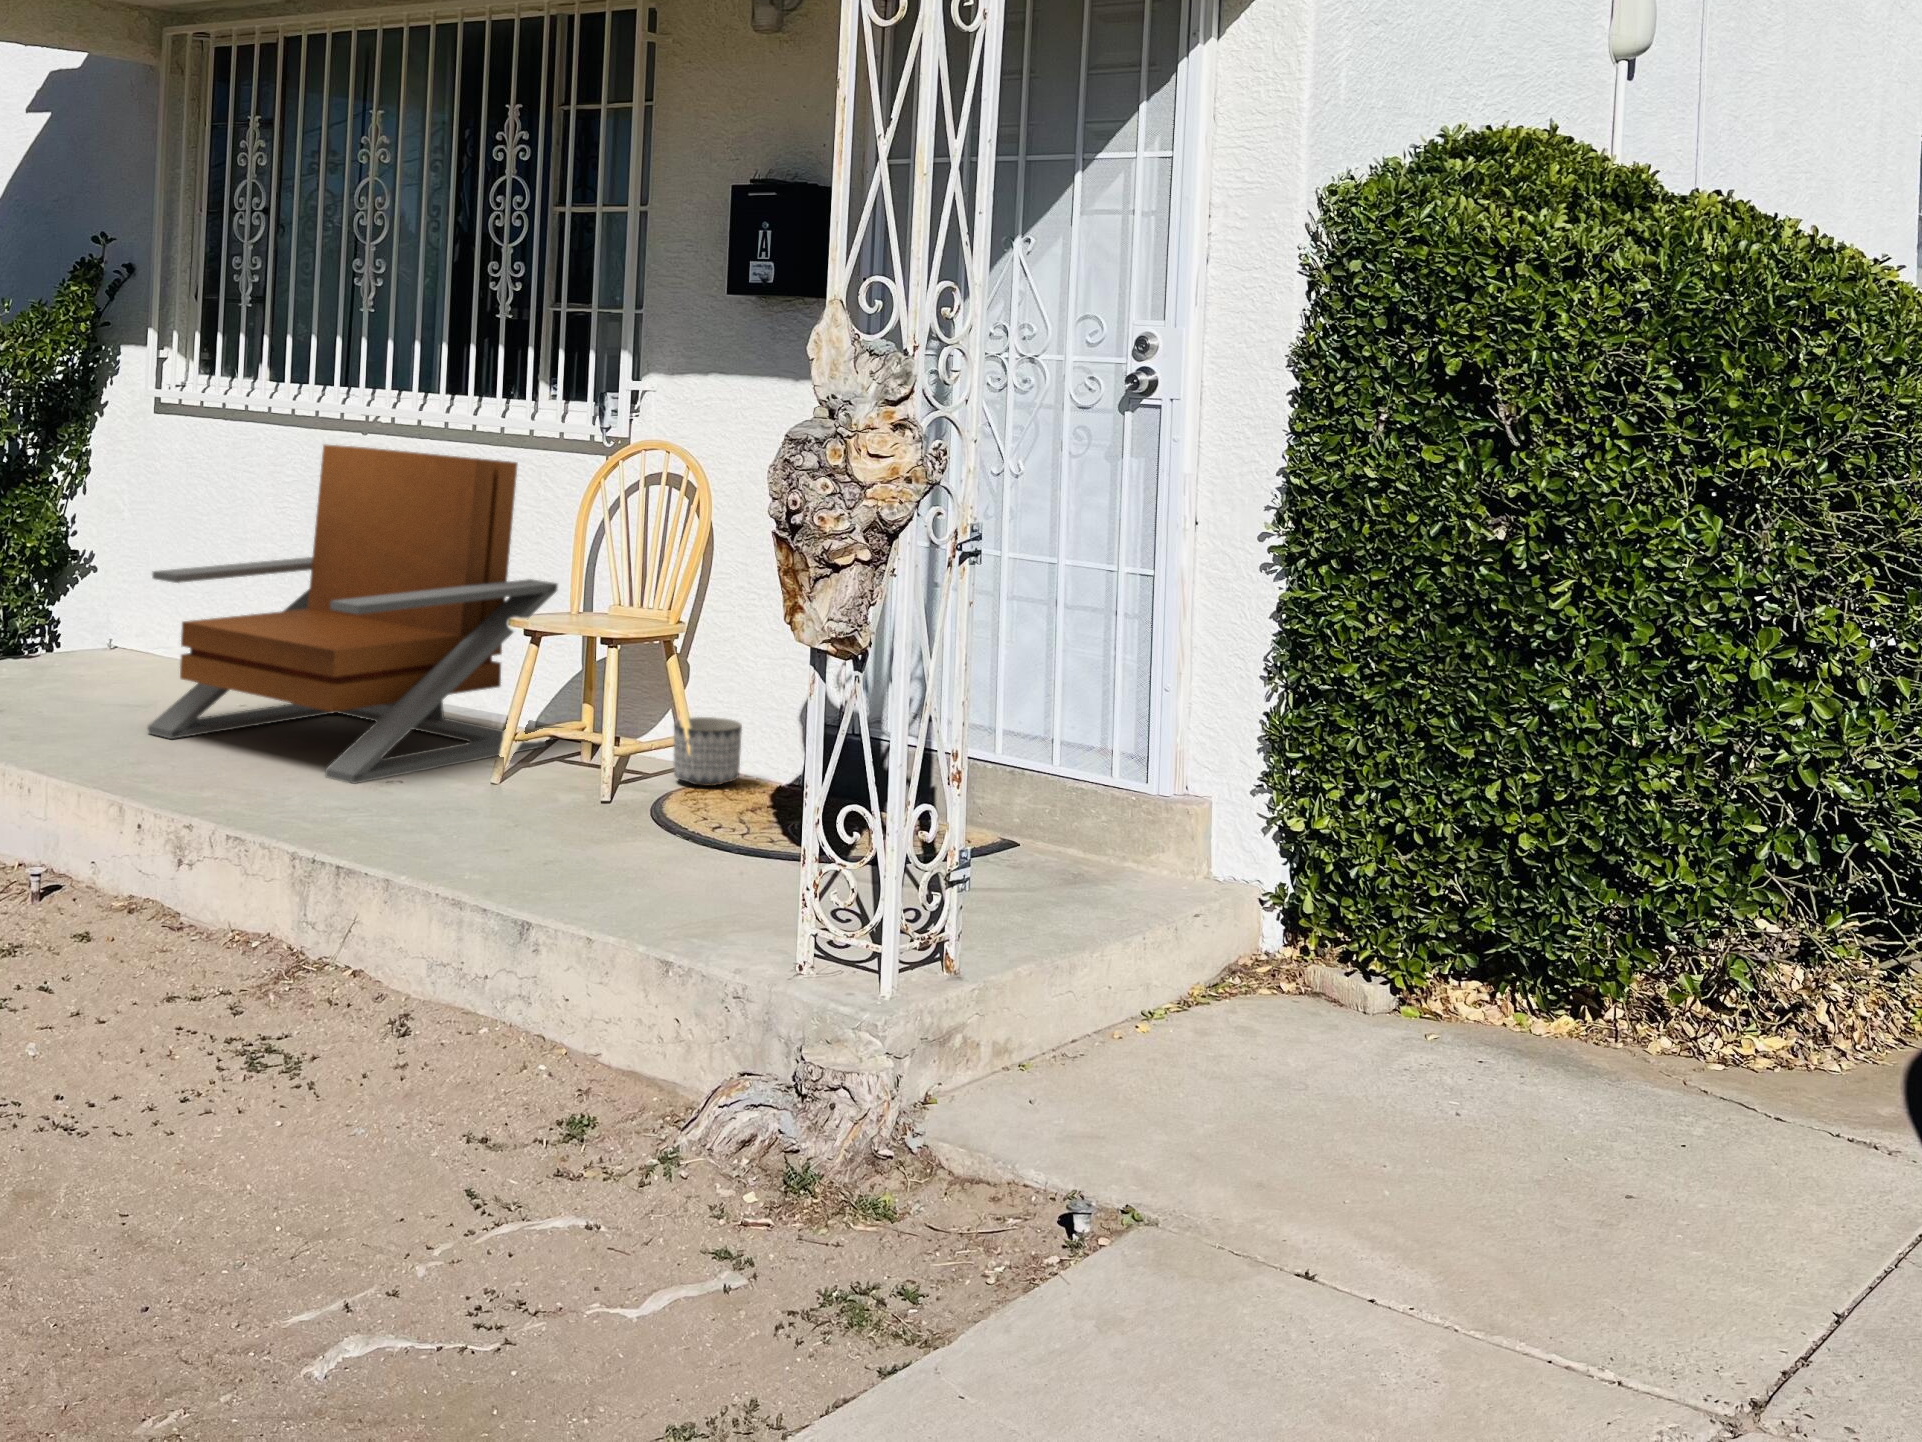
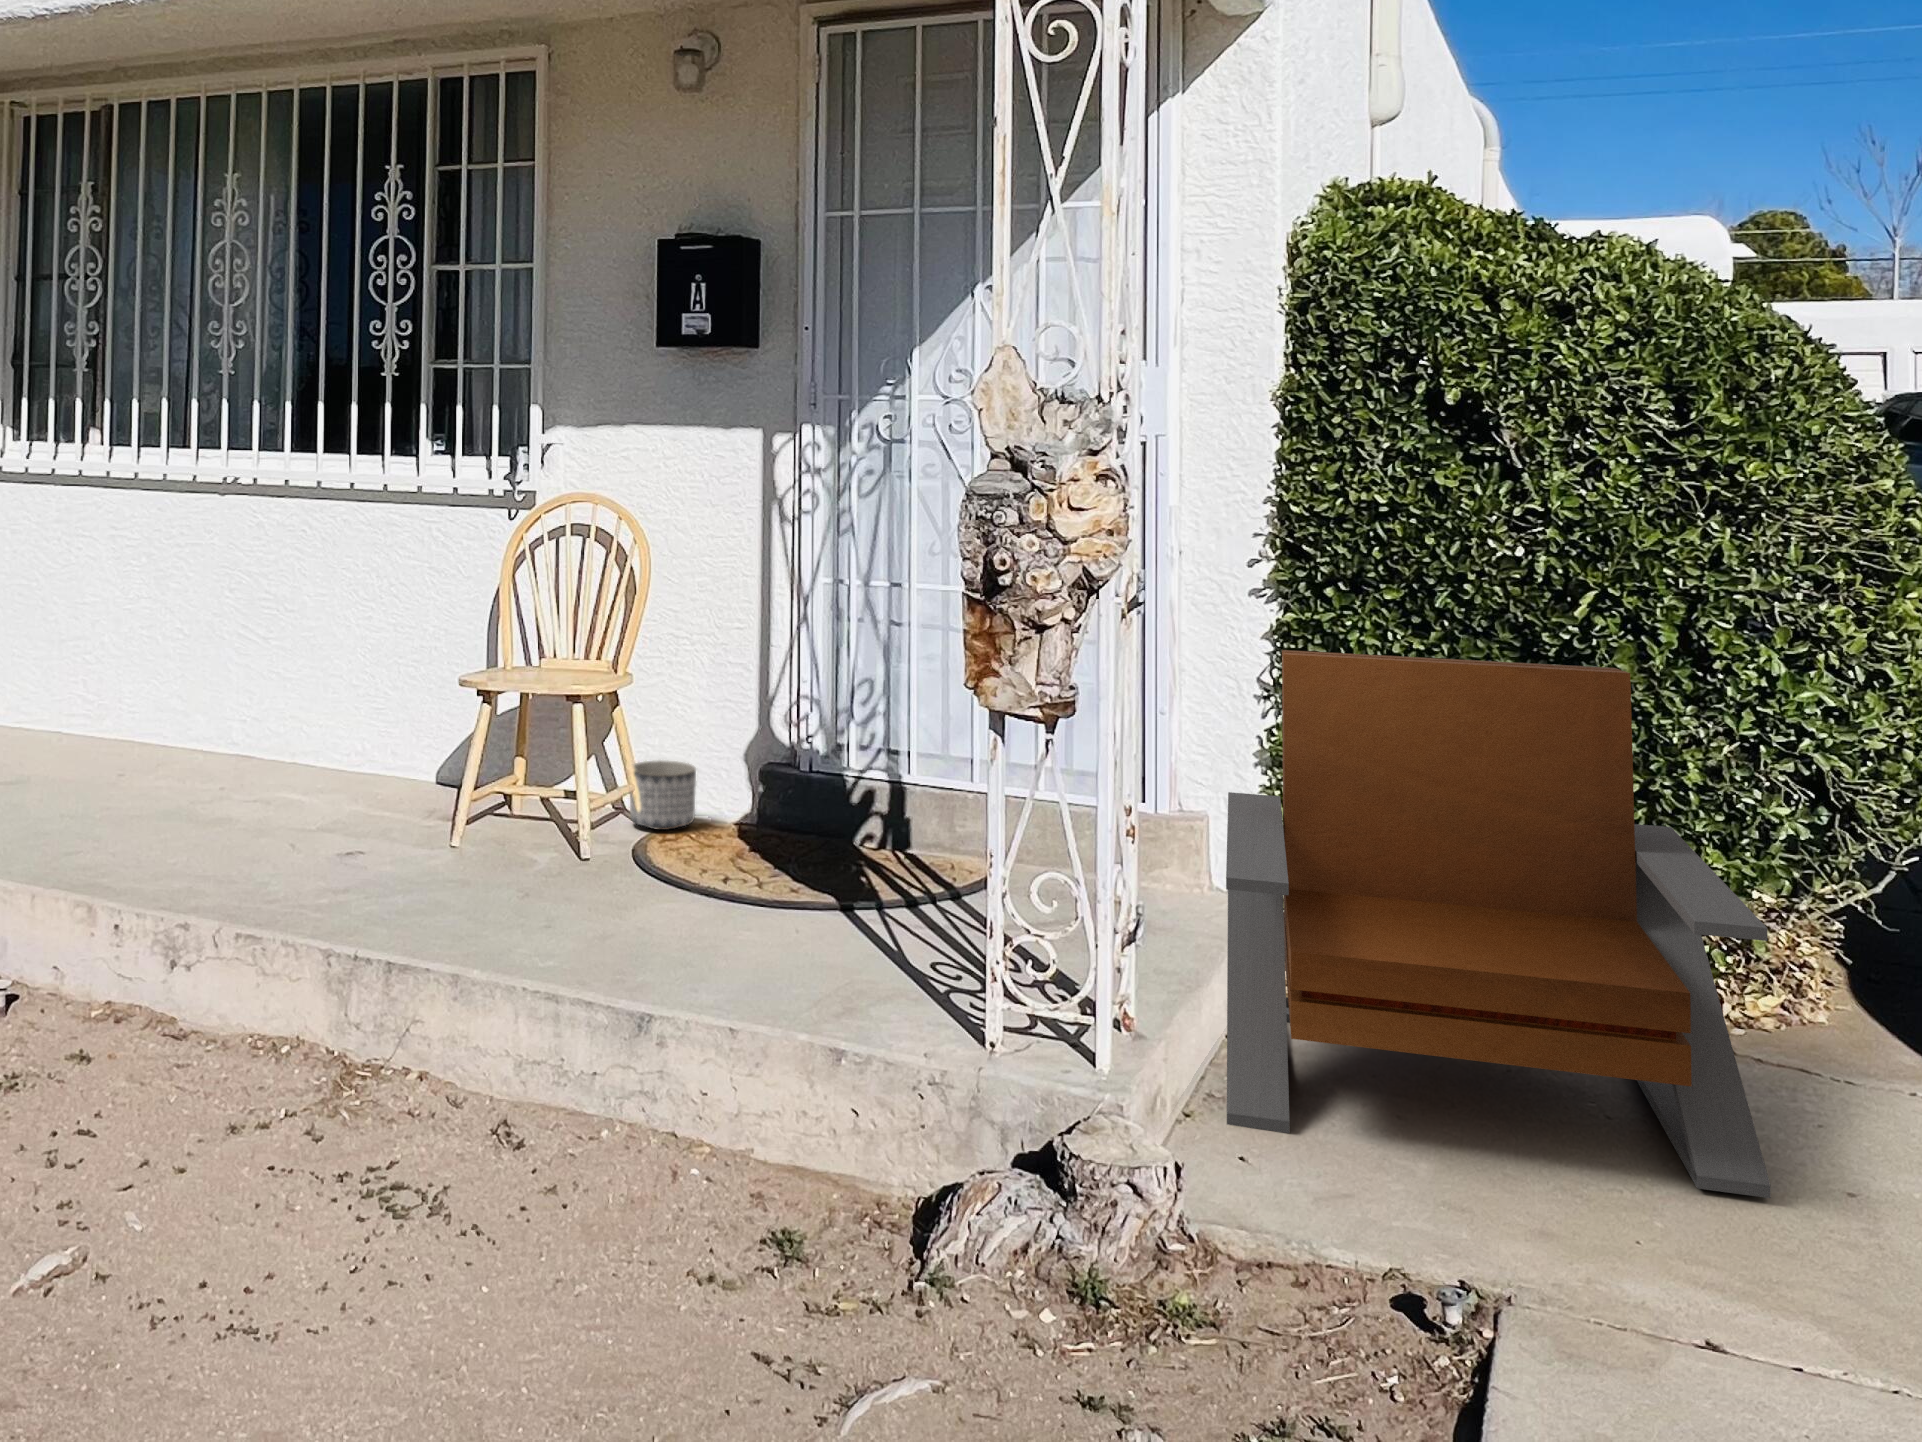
lounge chair: present [148,445,558,784] -> present [1226,650,1771,1198]

